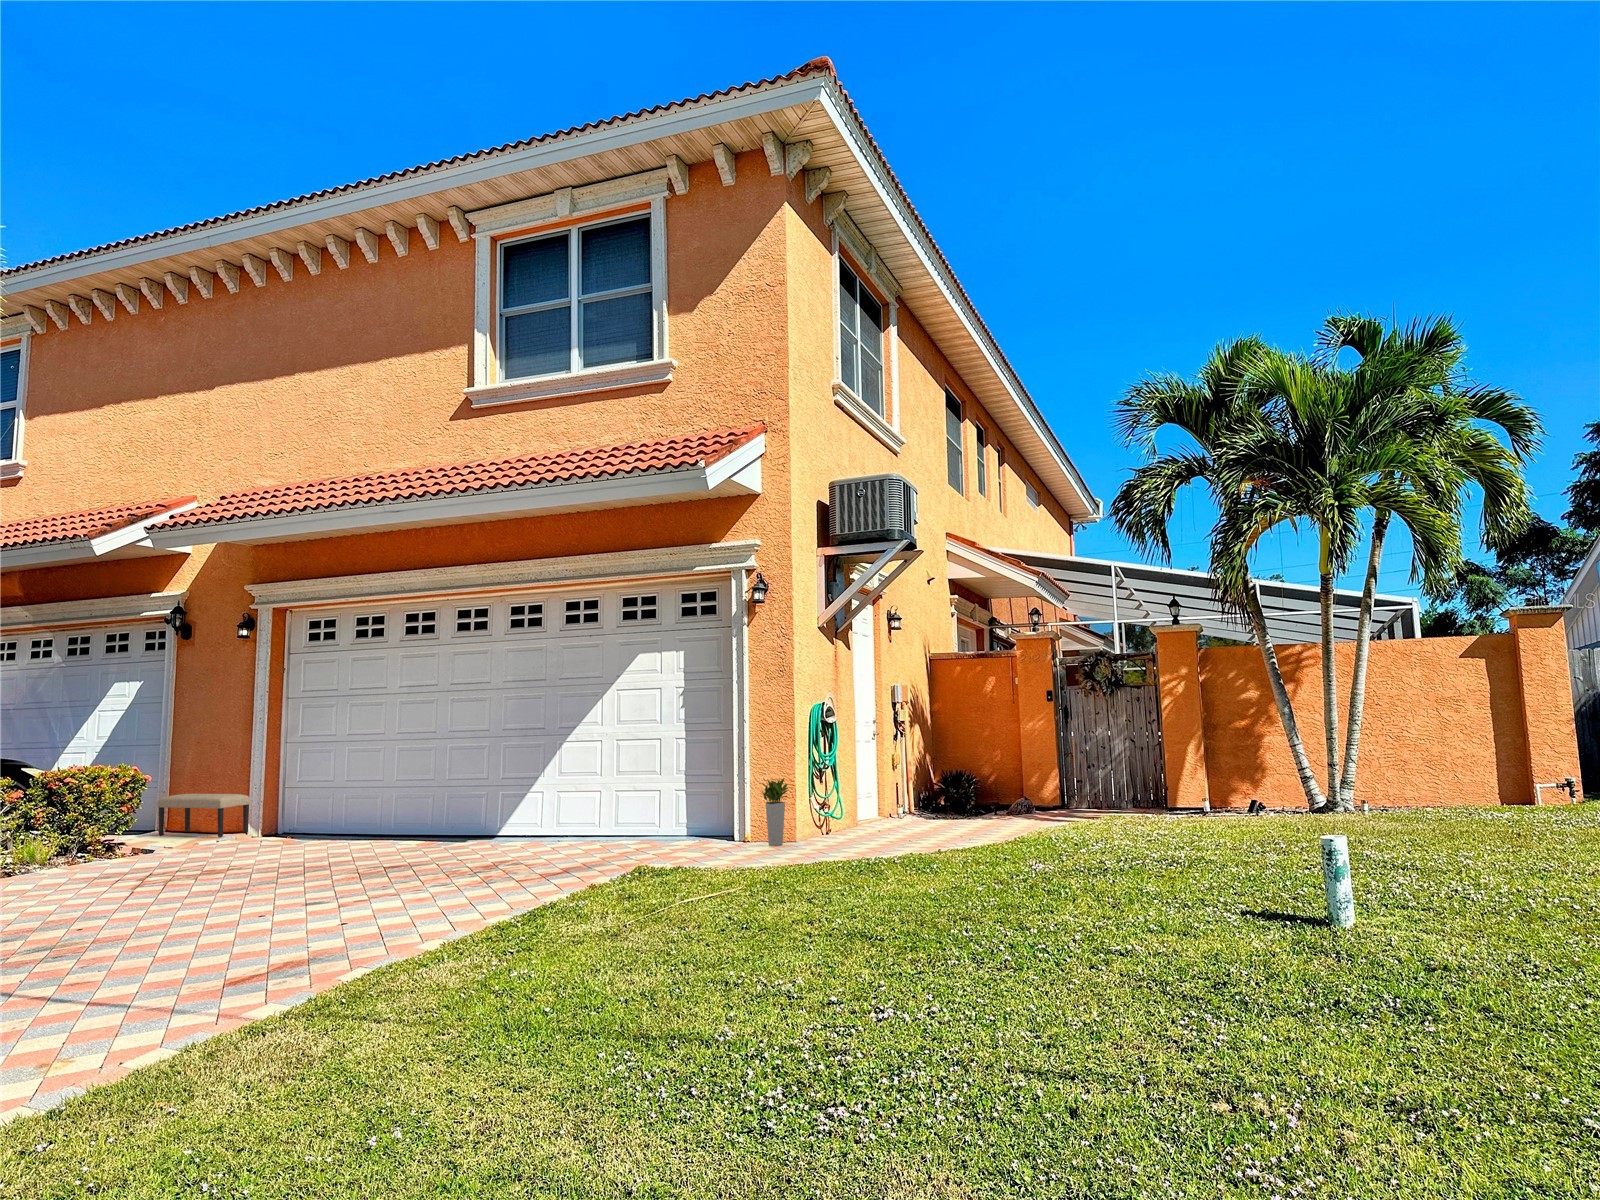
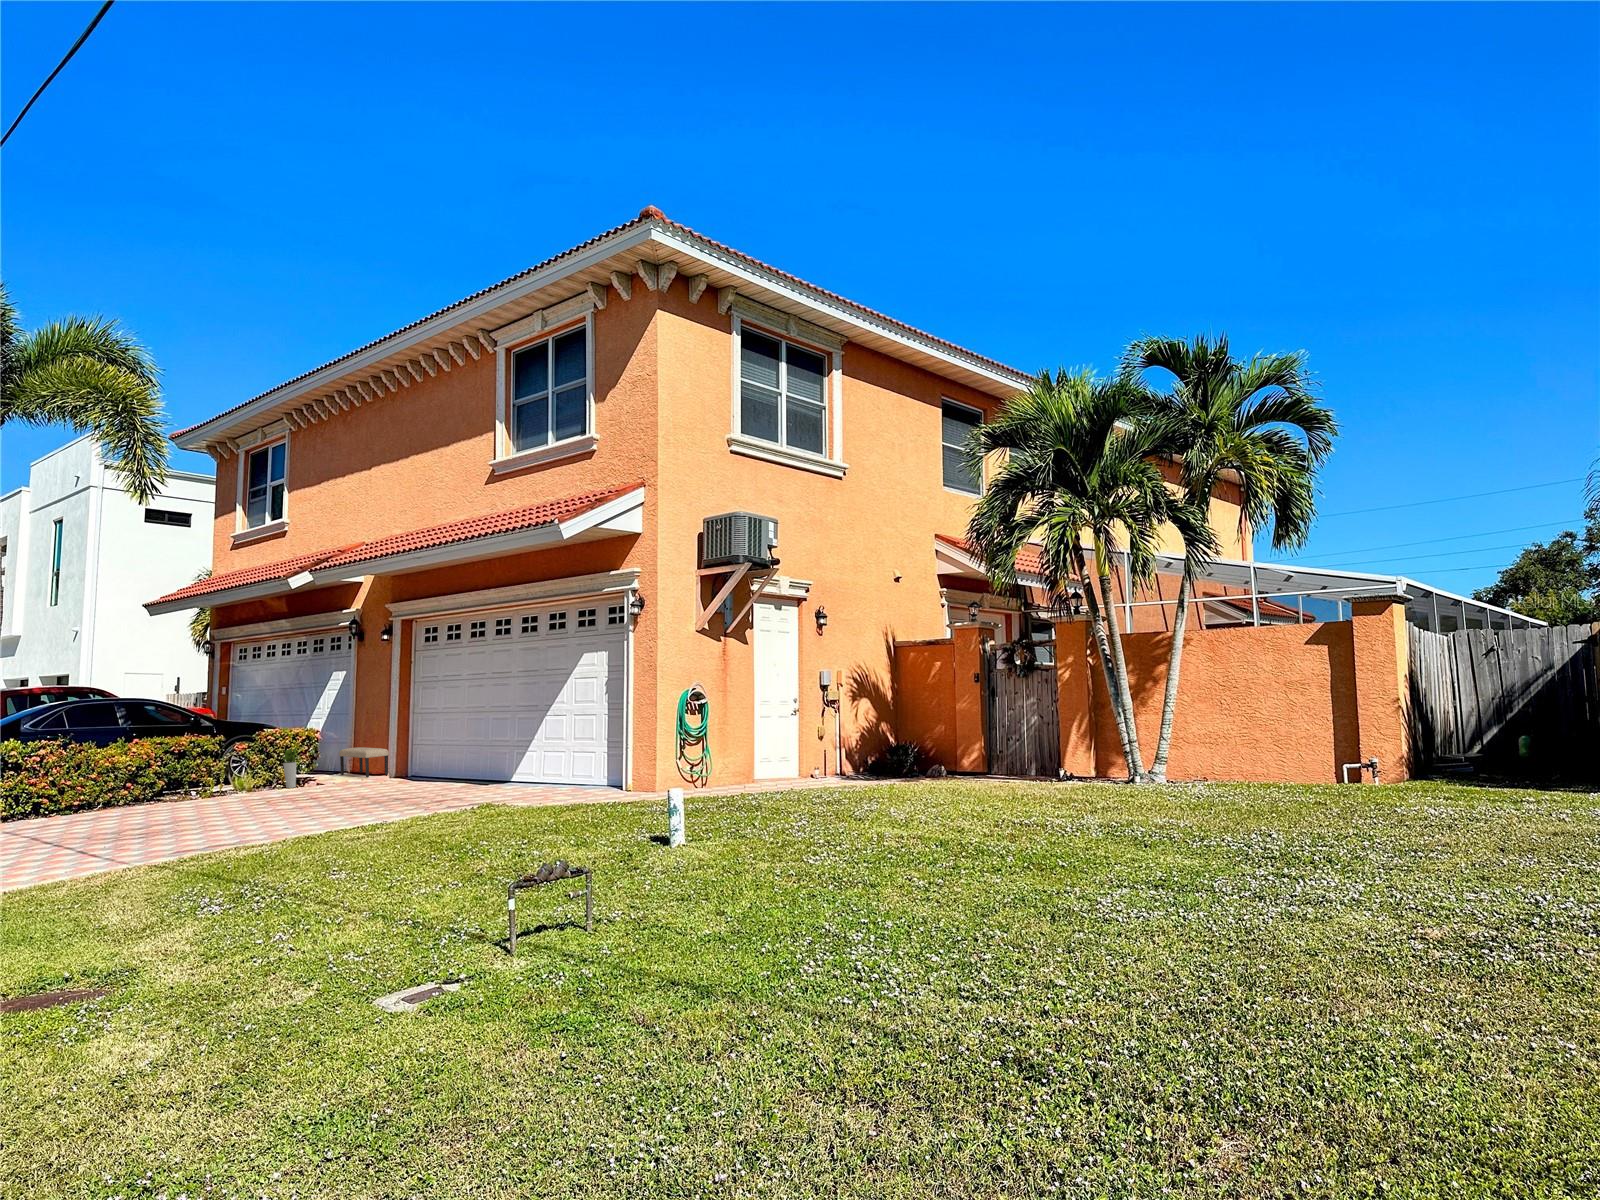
planter: present [761,778,788,846] -> present [283,747,298,788]

